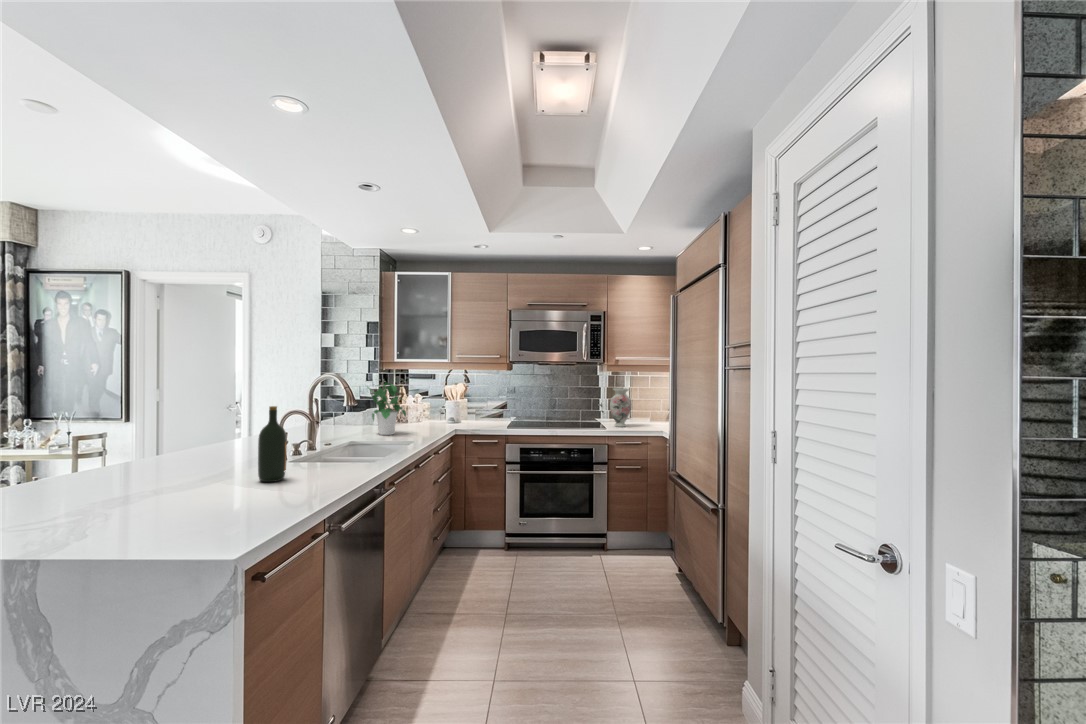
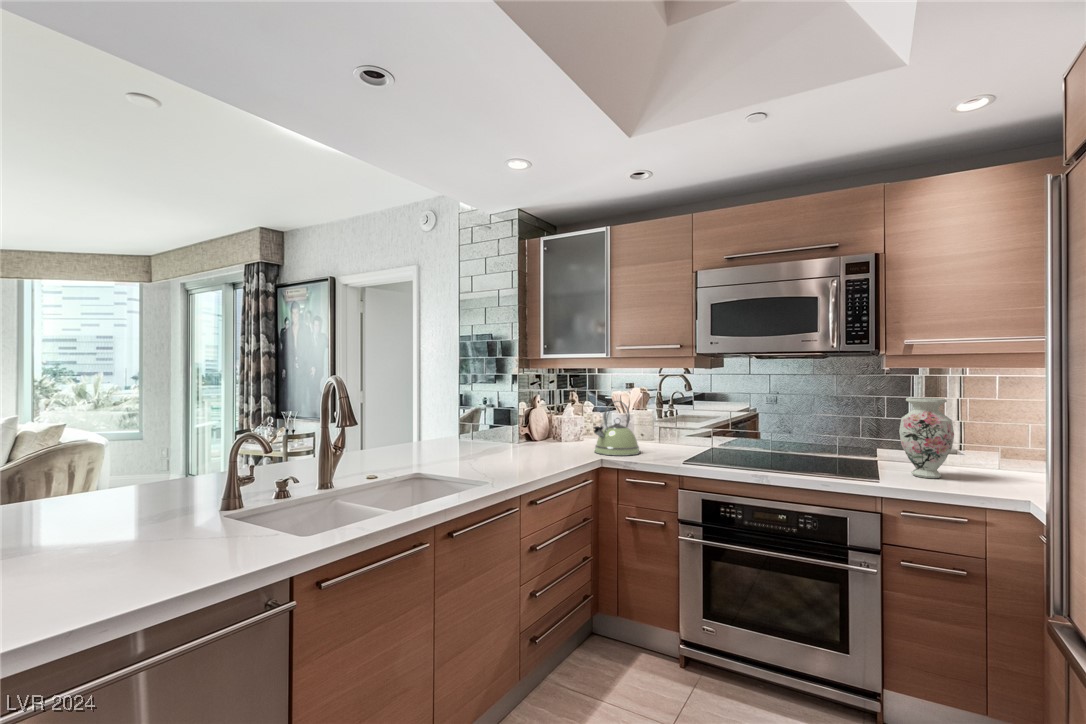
potted plant: present [367,382,406,435] -> none [454,381,510,457]
kettle: none [447,393,477,428] -> present [594,401,640,456]
wine bottle: present [258,406,287,482] -> none [136,405,181,516]

